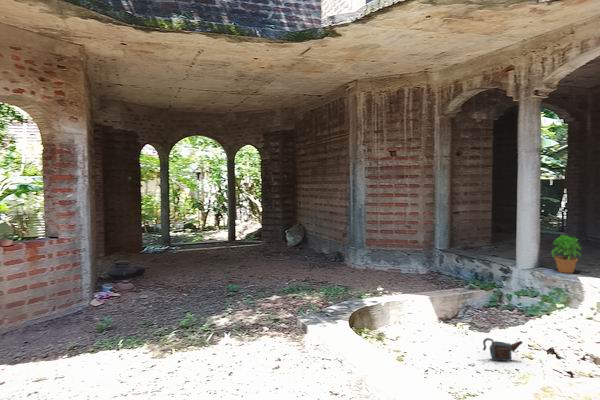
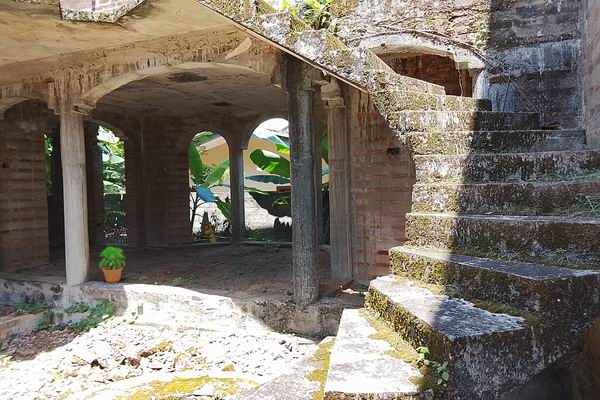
watering can: present [483,338,523,361] -> none [20,359,63,387]

